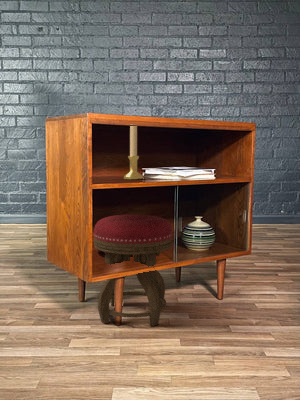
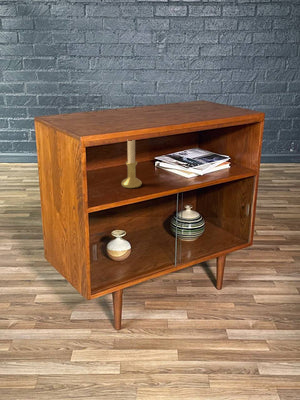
stool: present [94,214,172,326] -> none [91,213,172,331]

